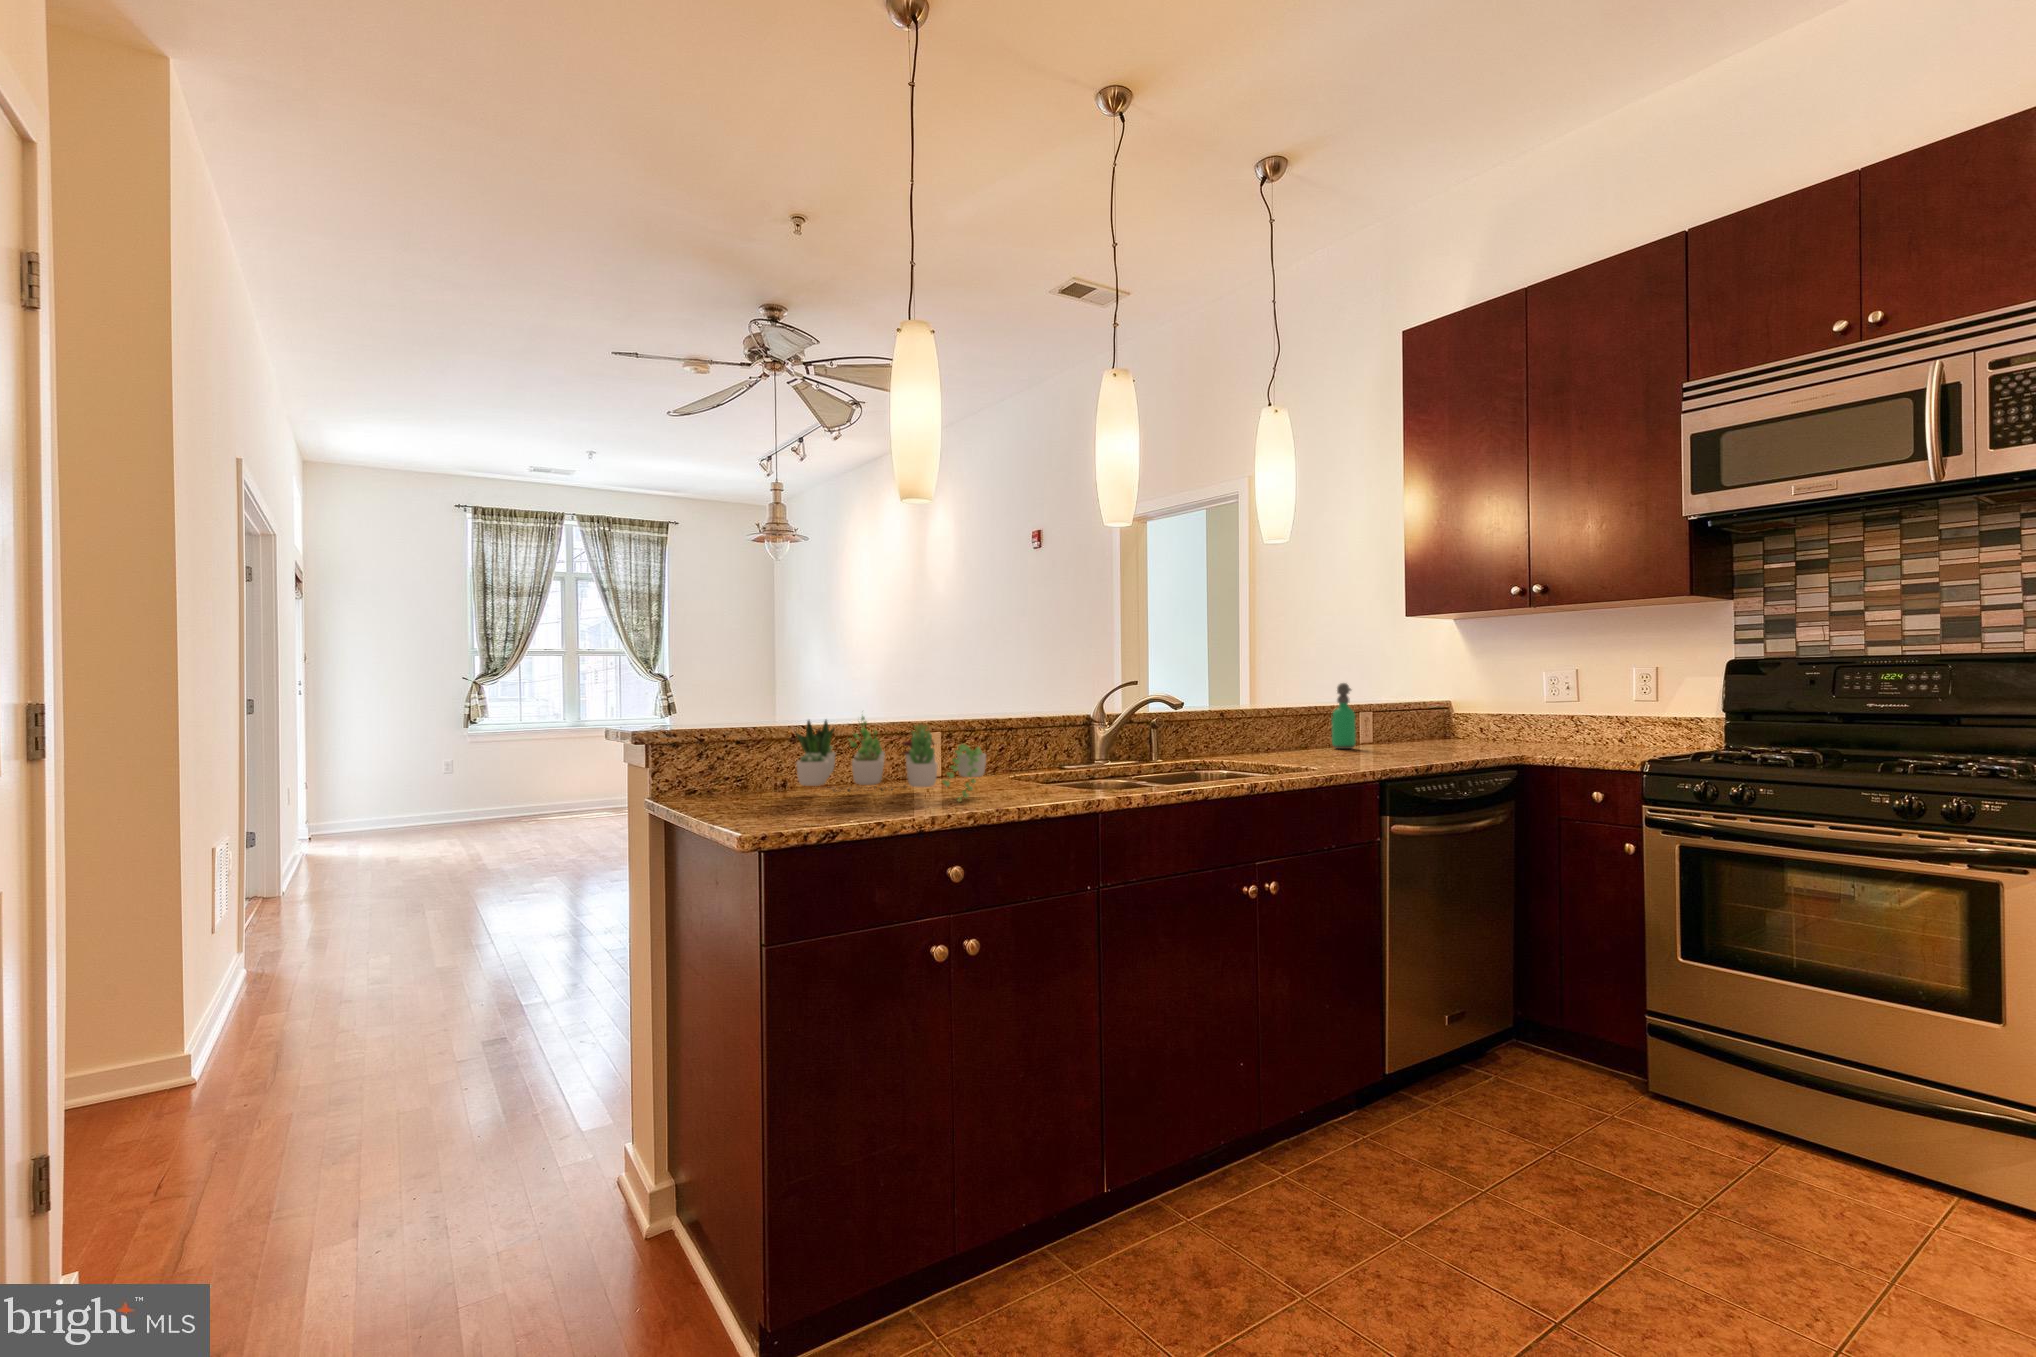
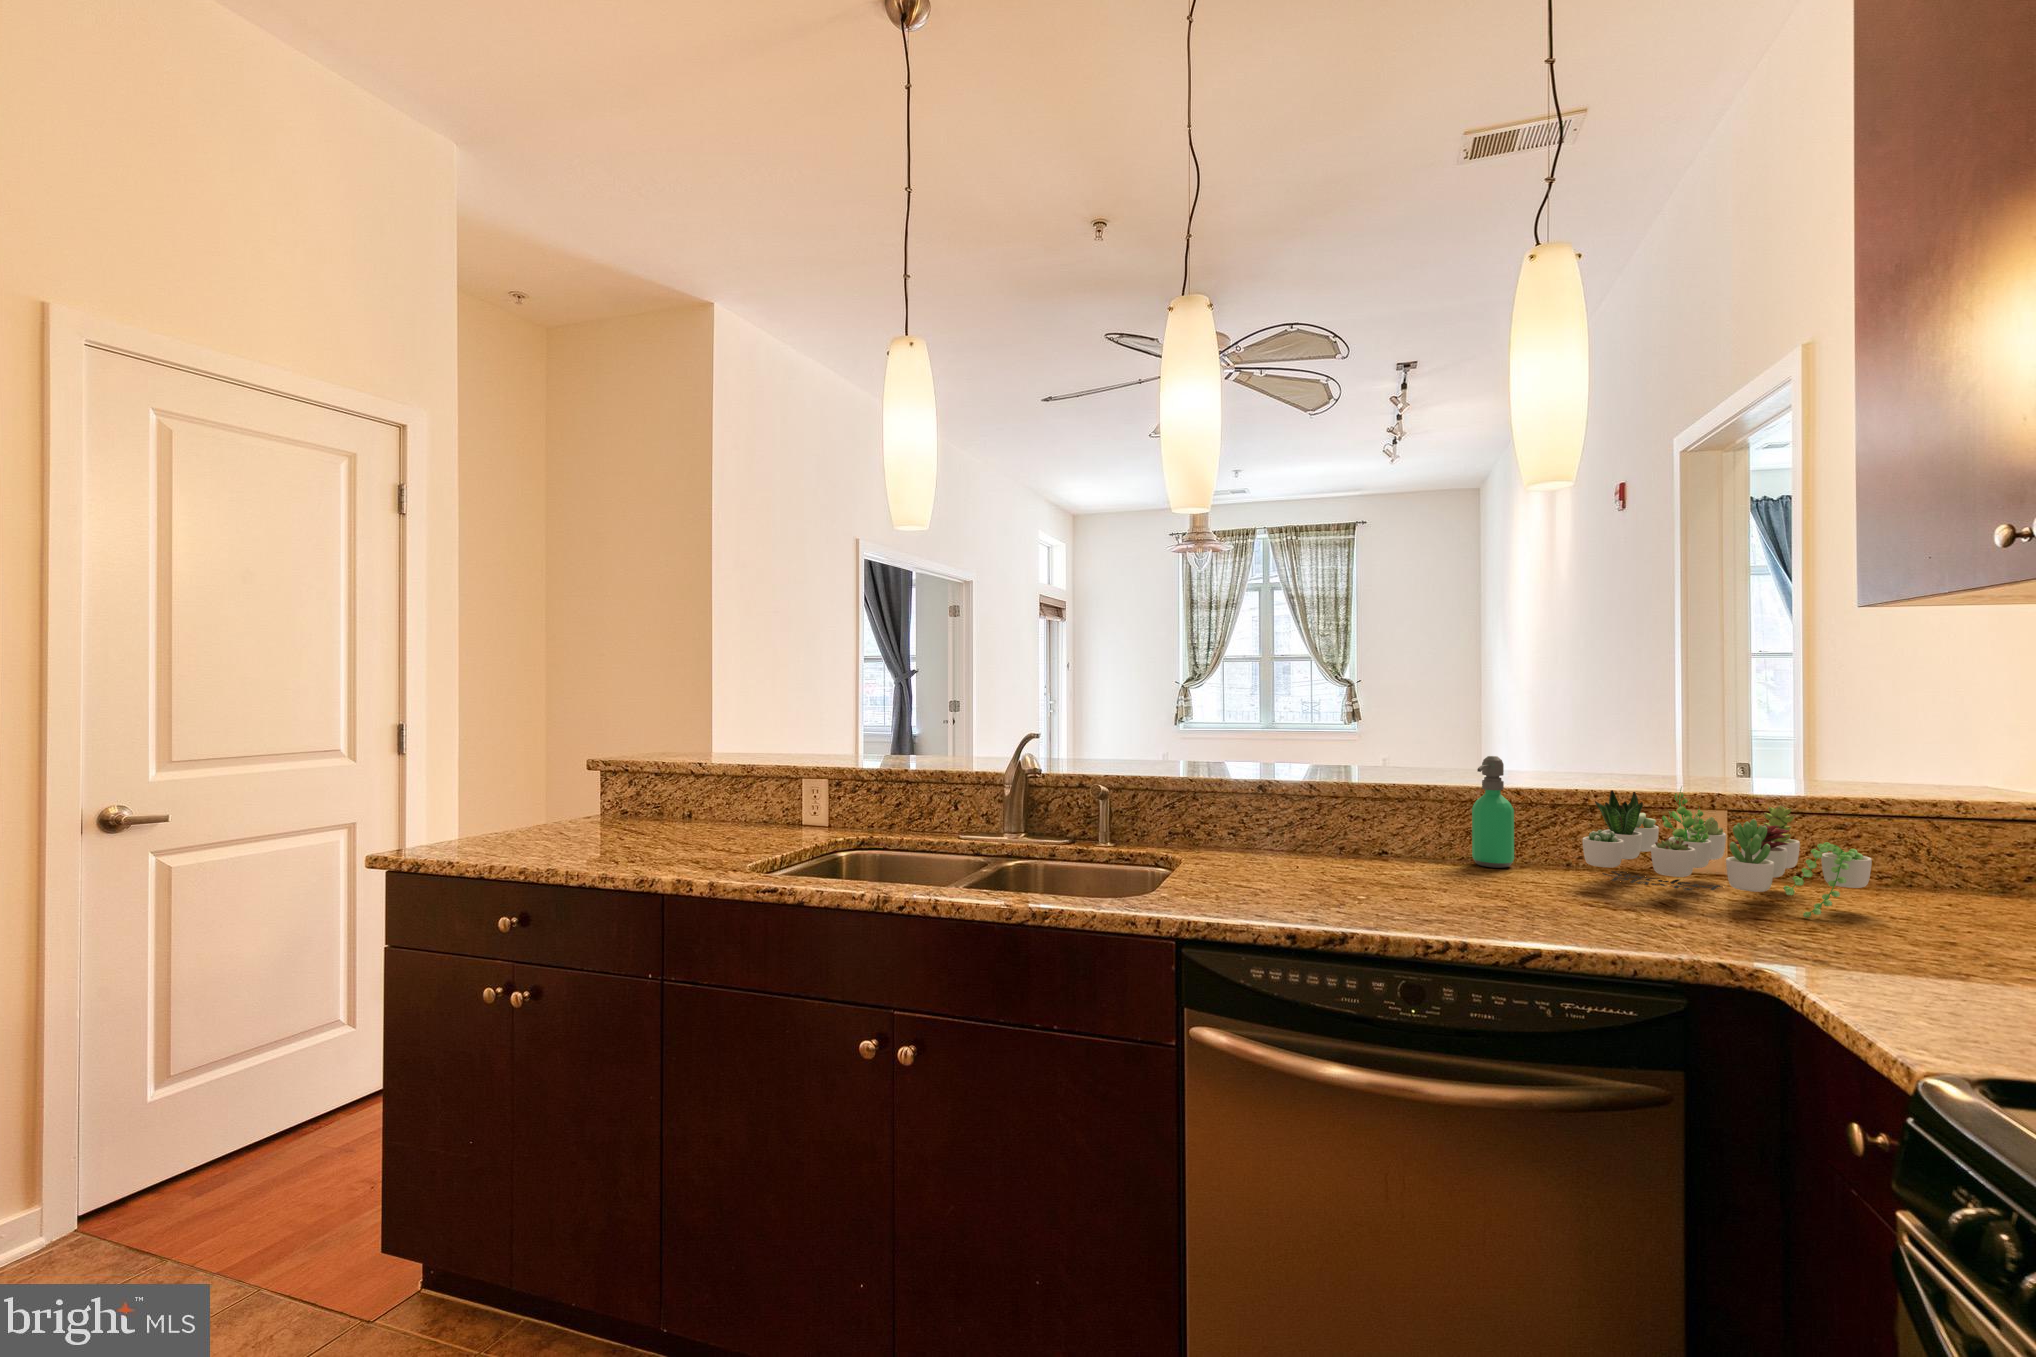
succulent plant: present [795,716,986,802] -> present [1582,787,1872,918]

